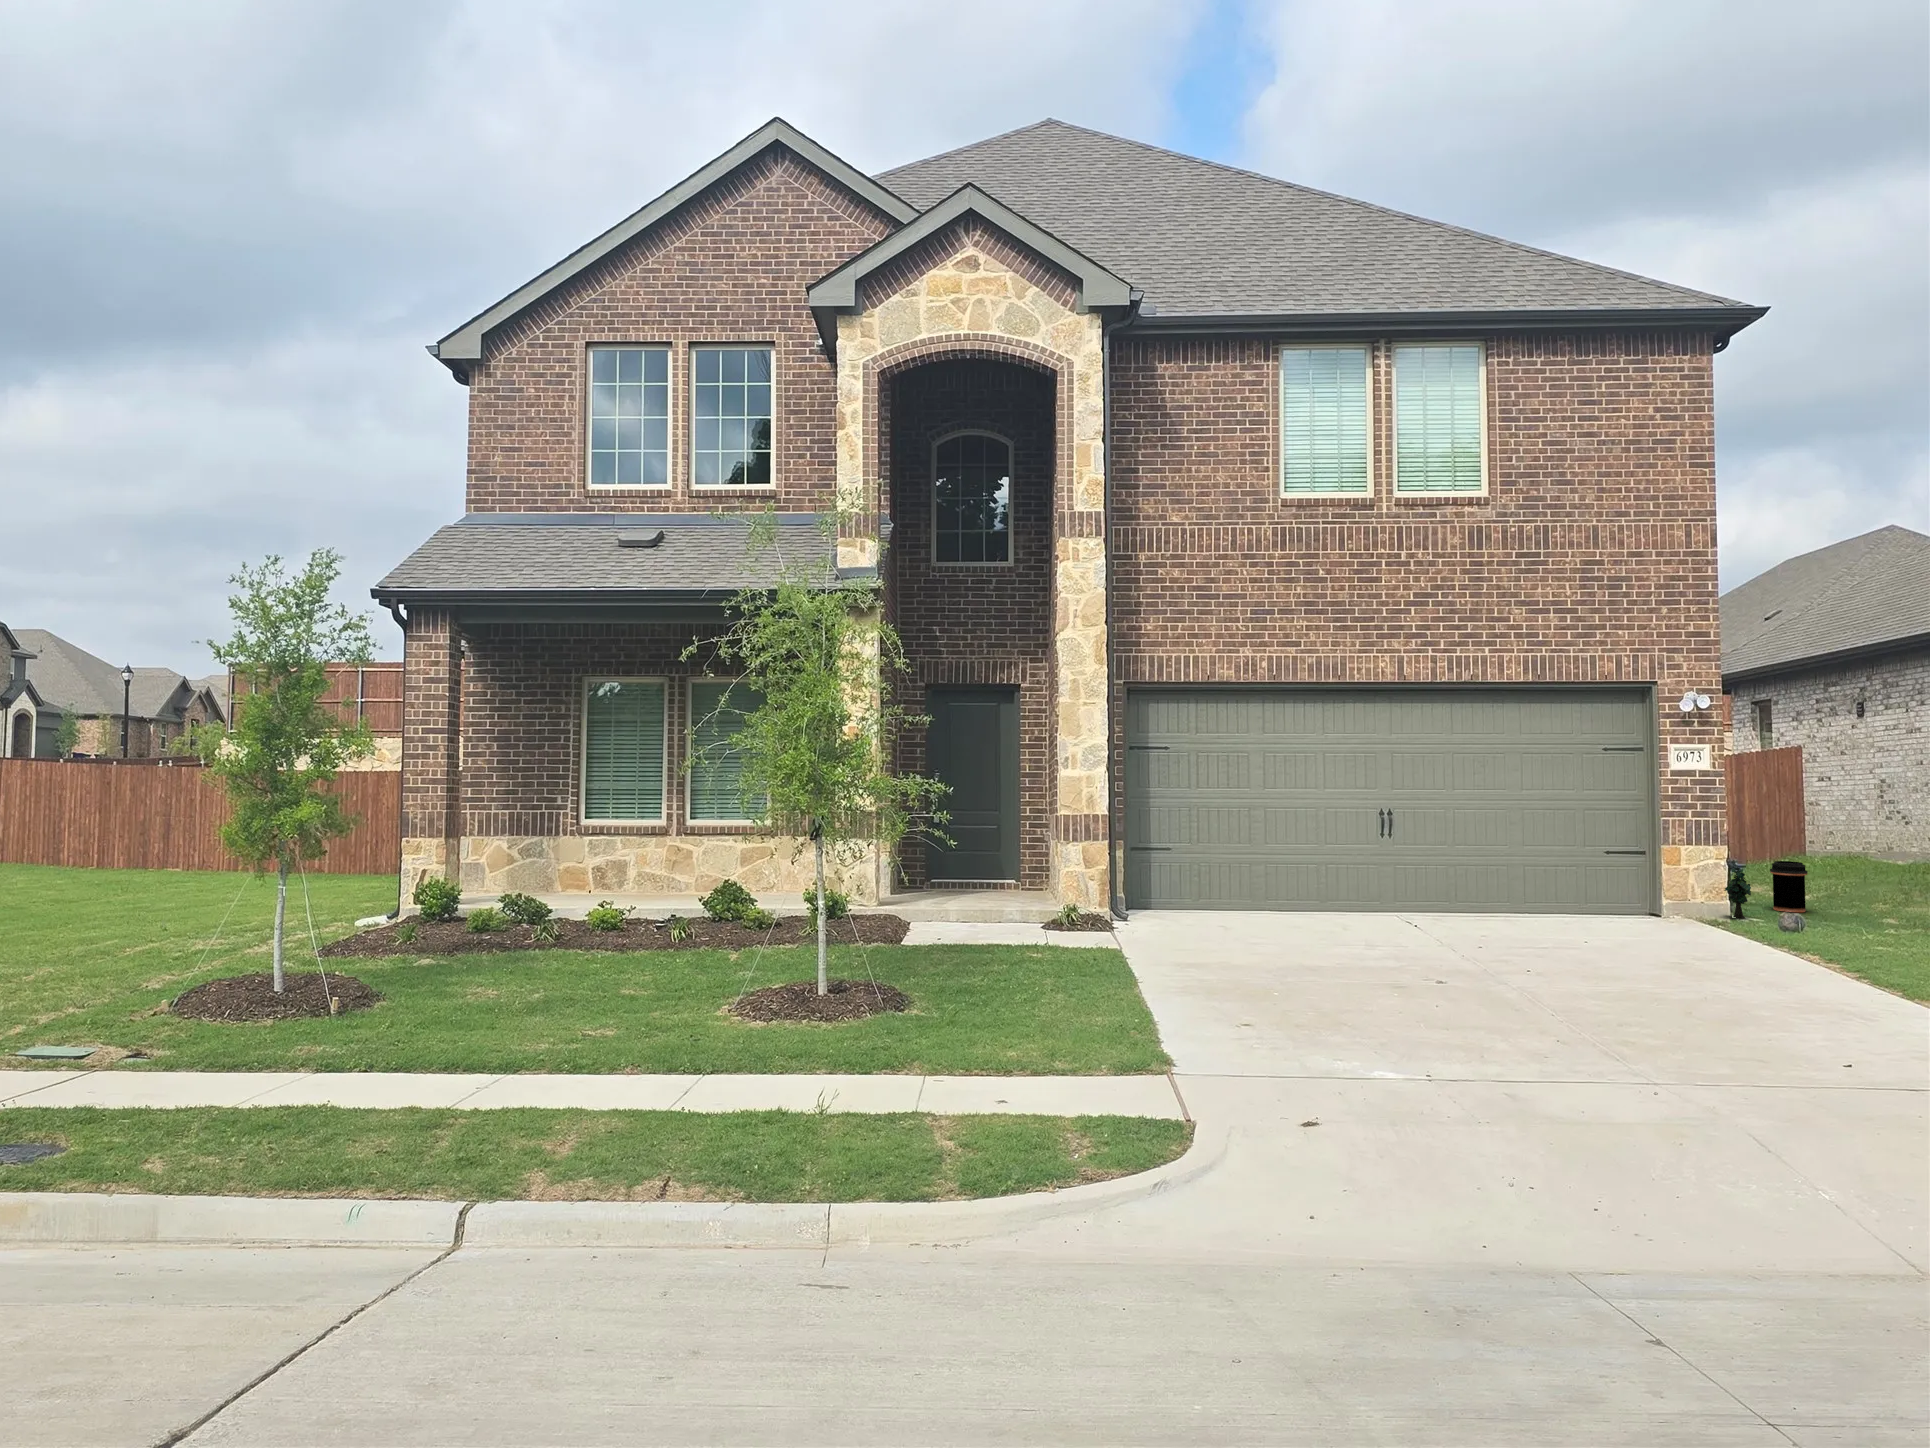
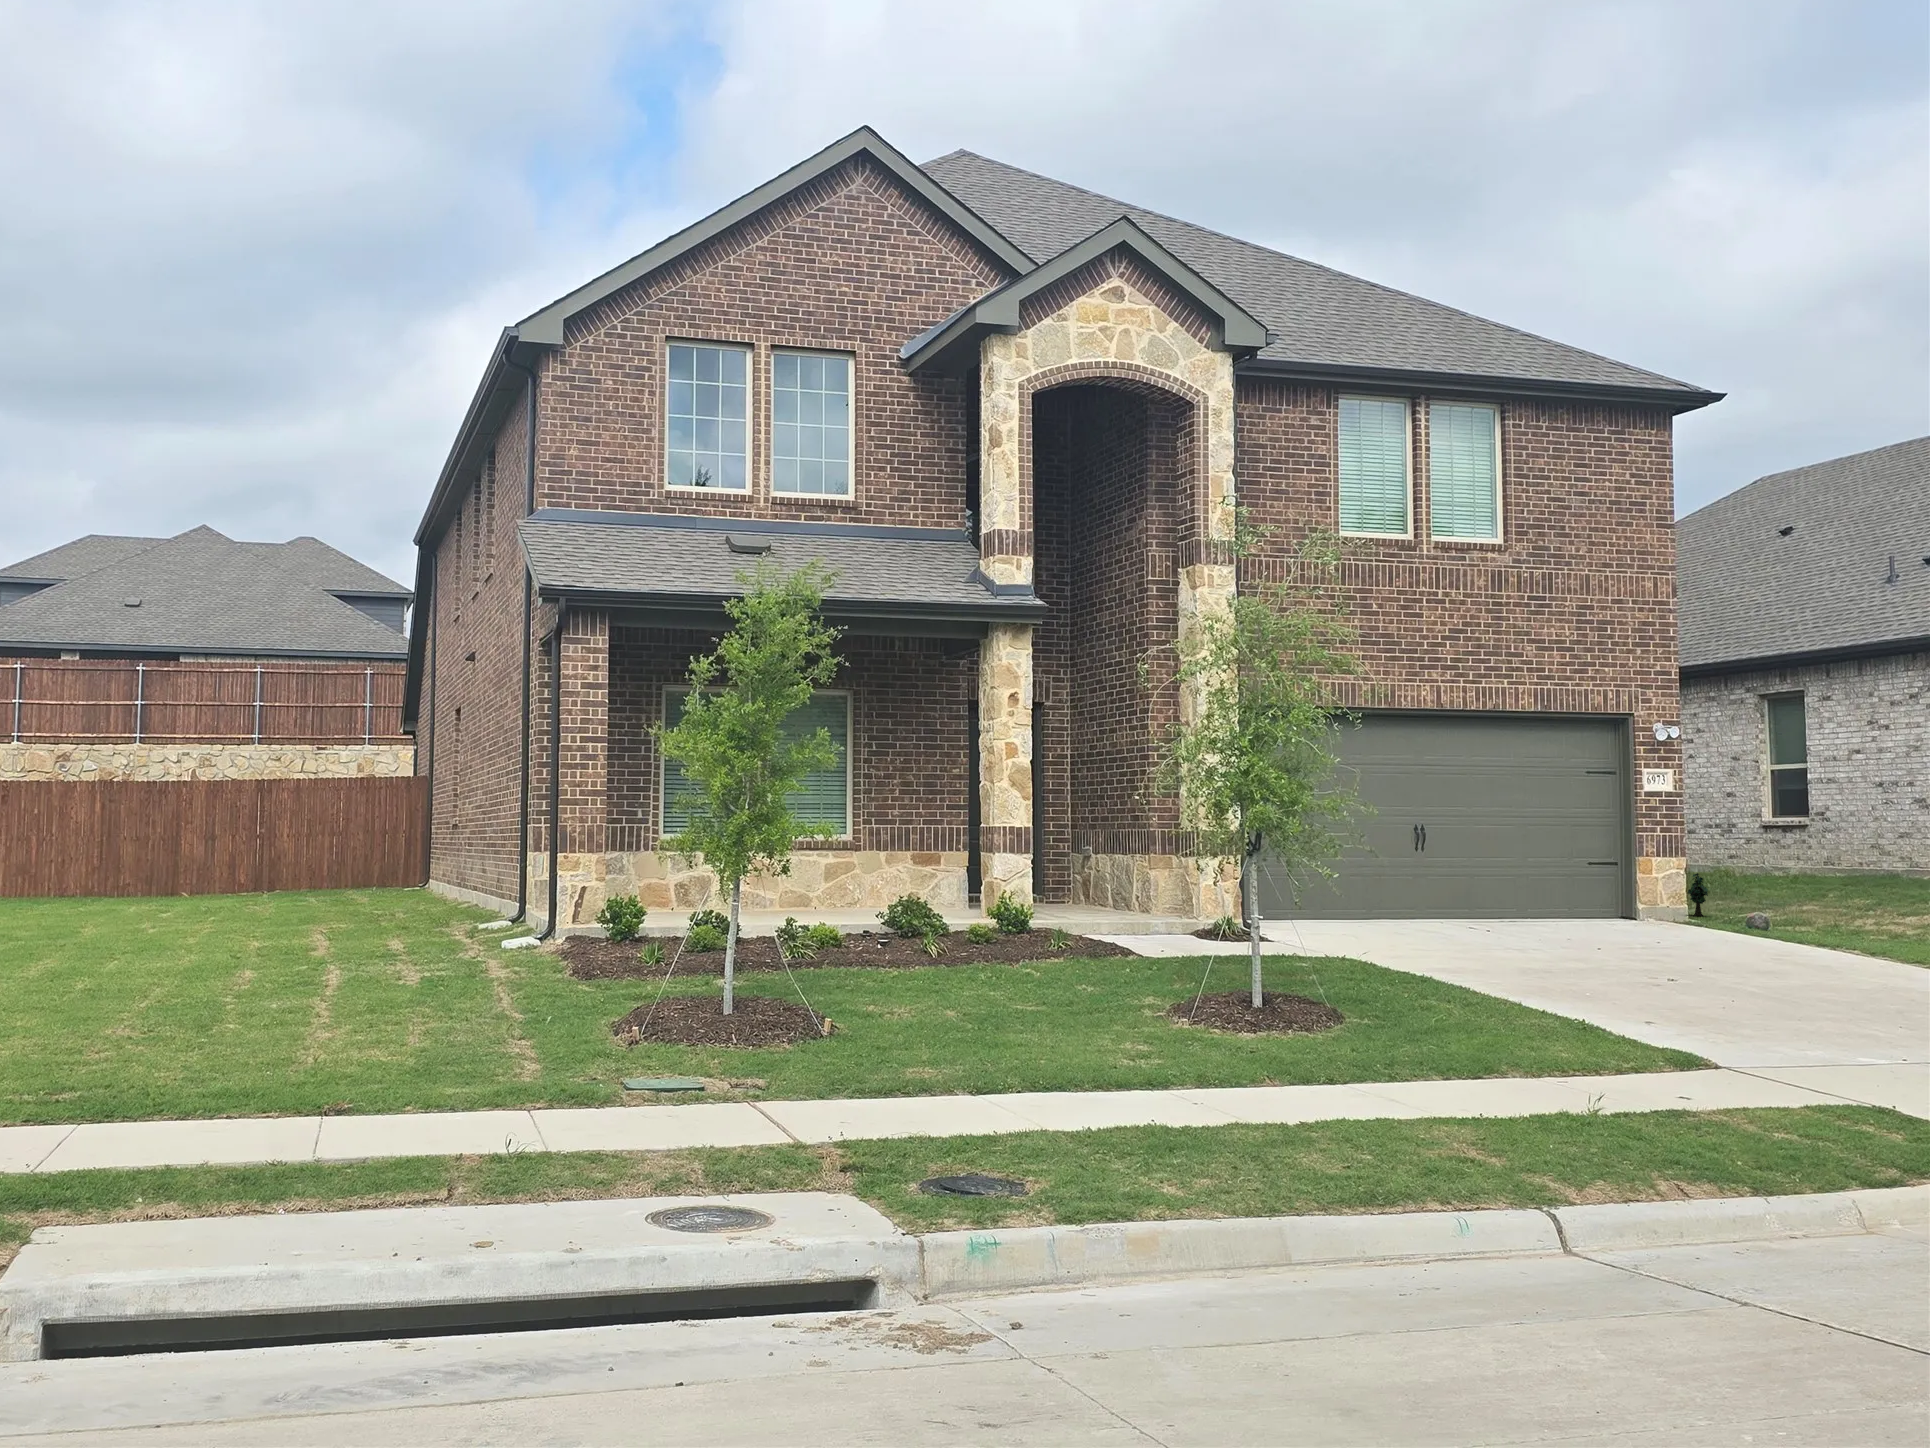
trash can: present [1770,861,1808,912] -> none [1714,870,1743,912]

